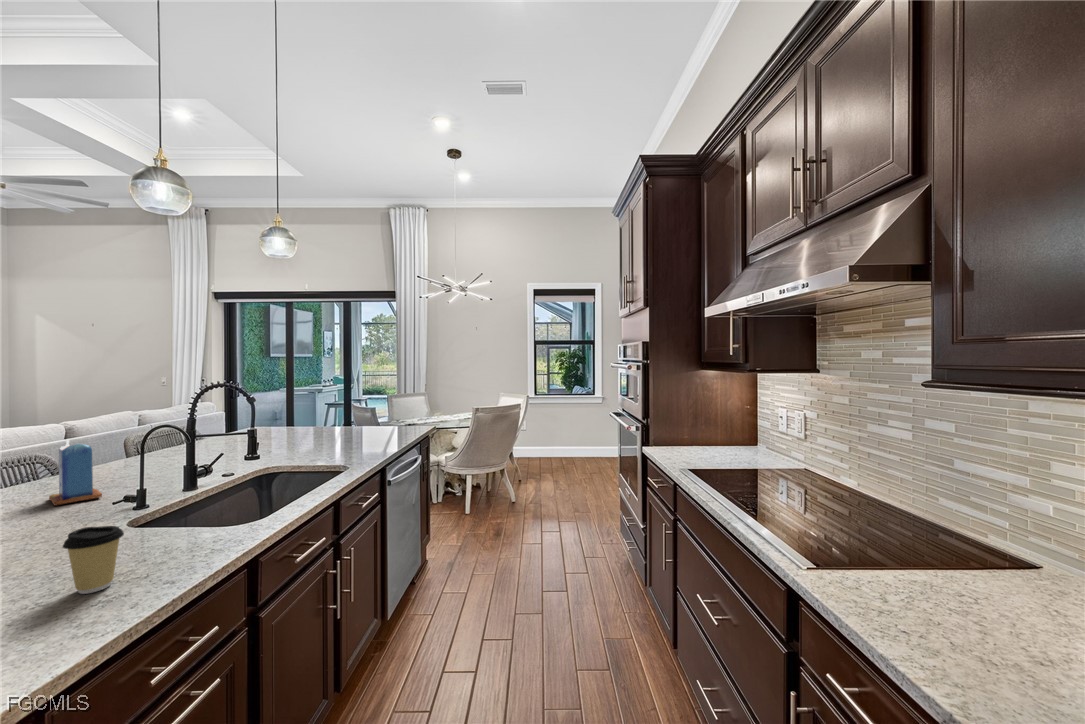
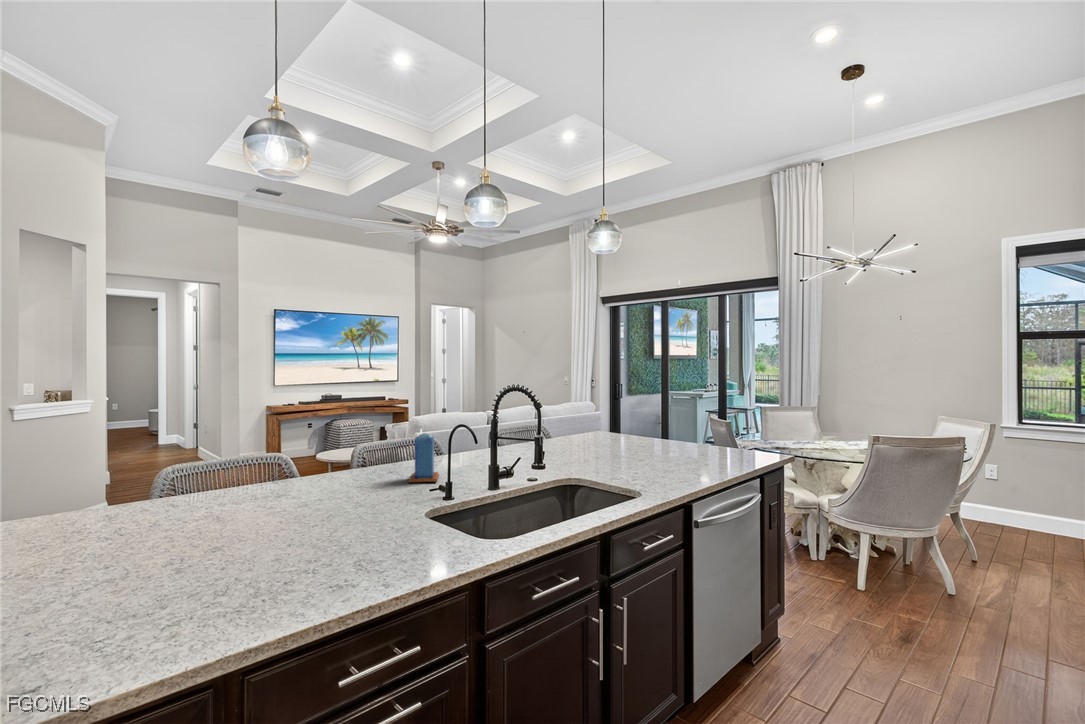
coffee cup: present [63,526,124,594] -> none [328,513,369,573]

